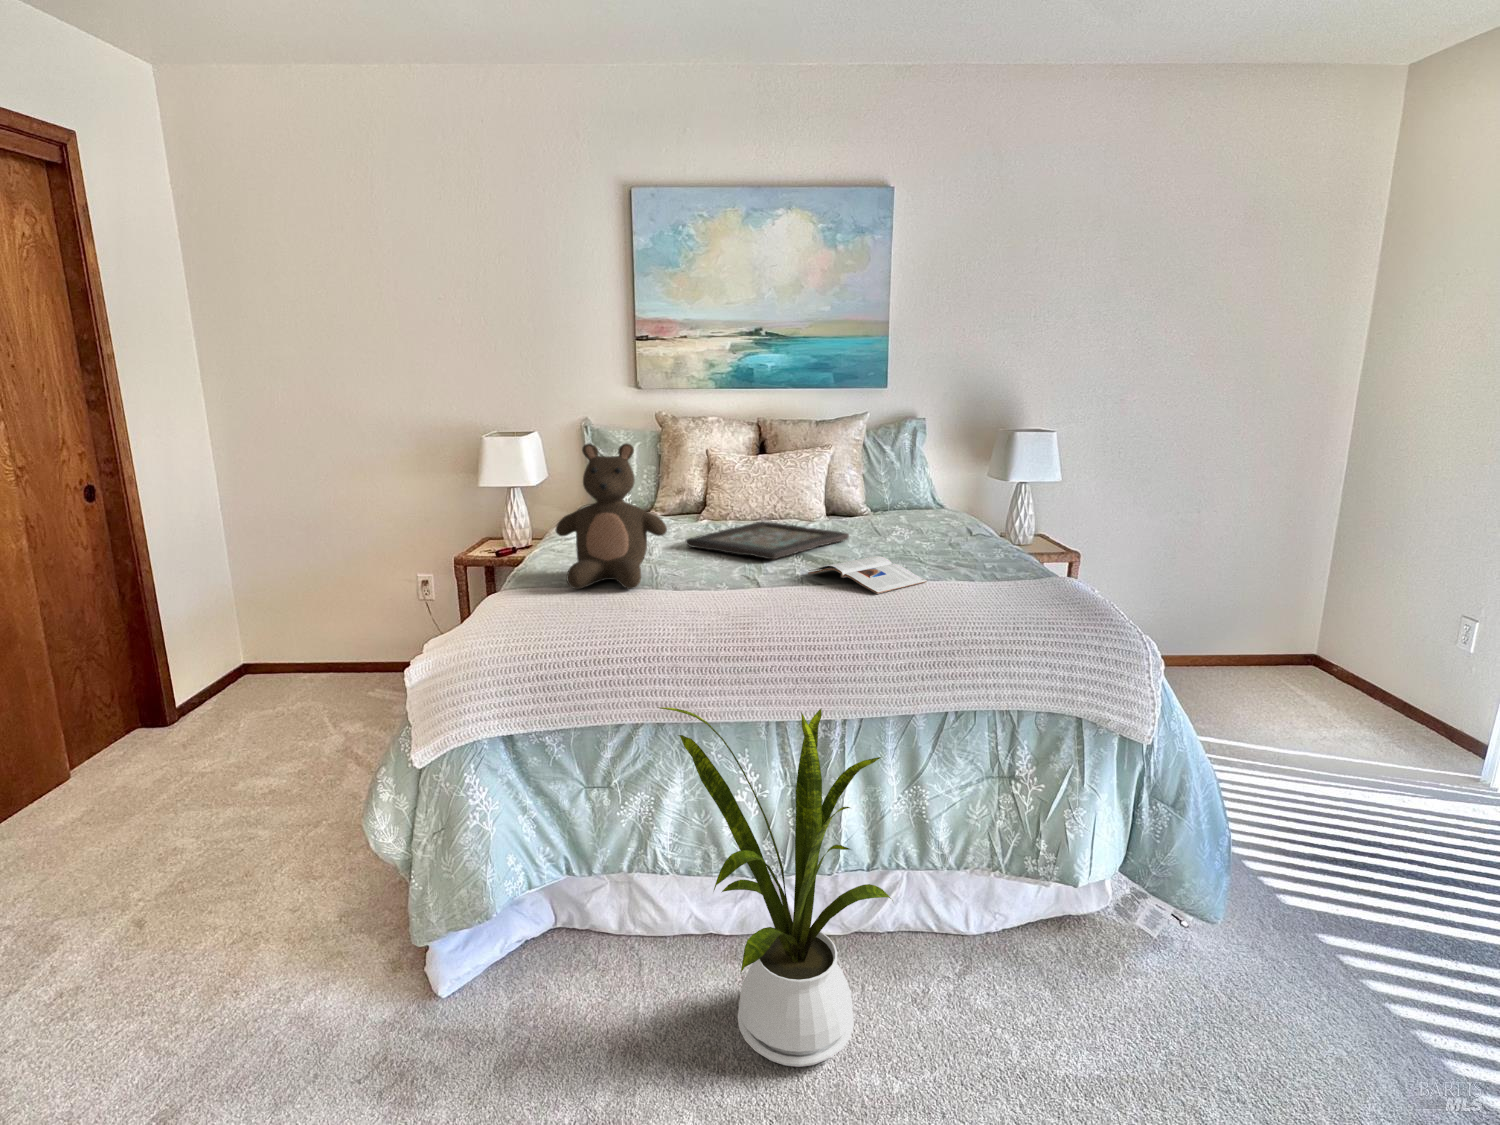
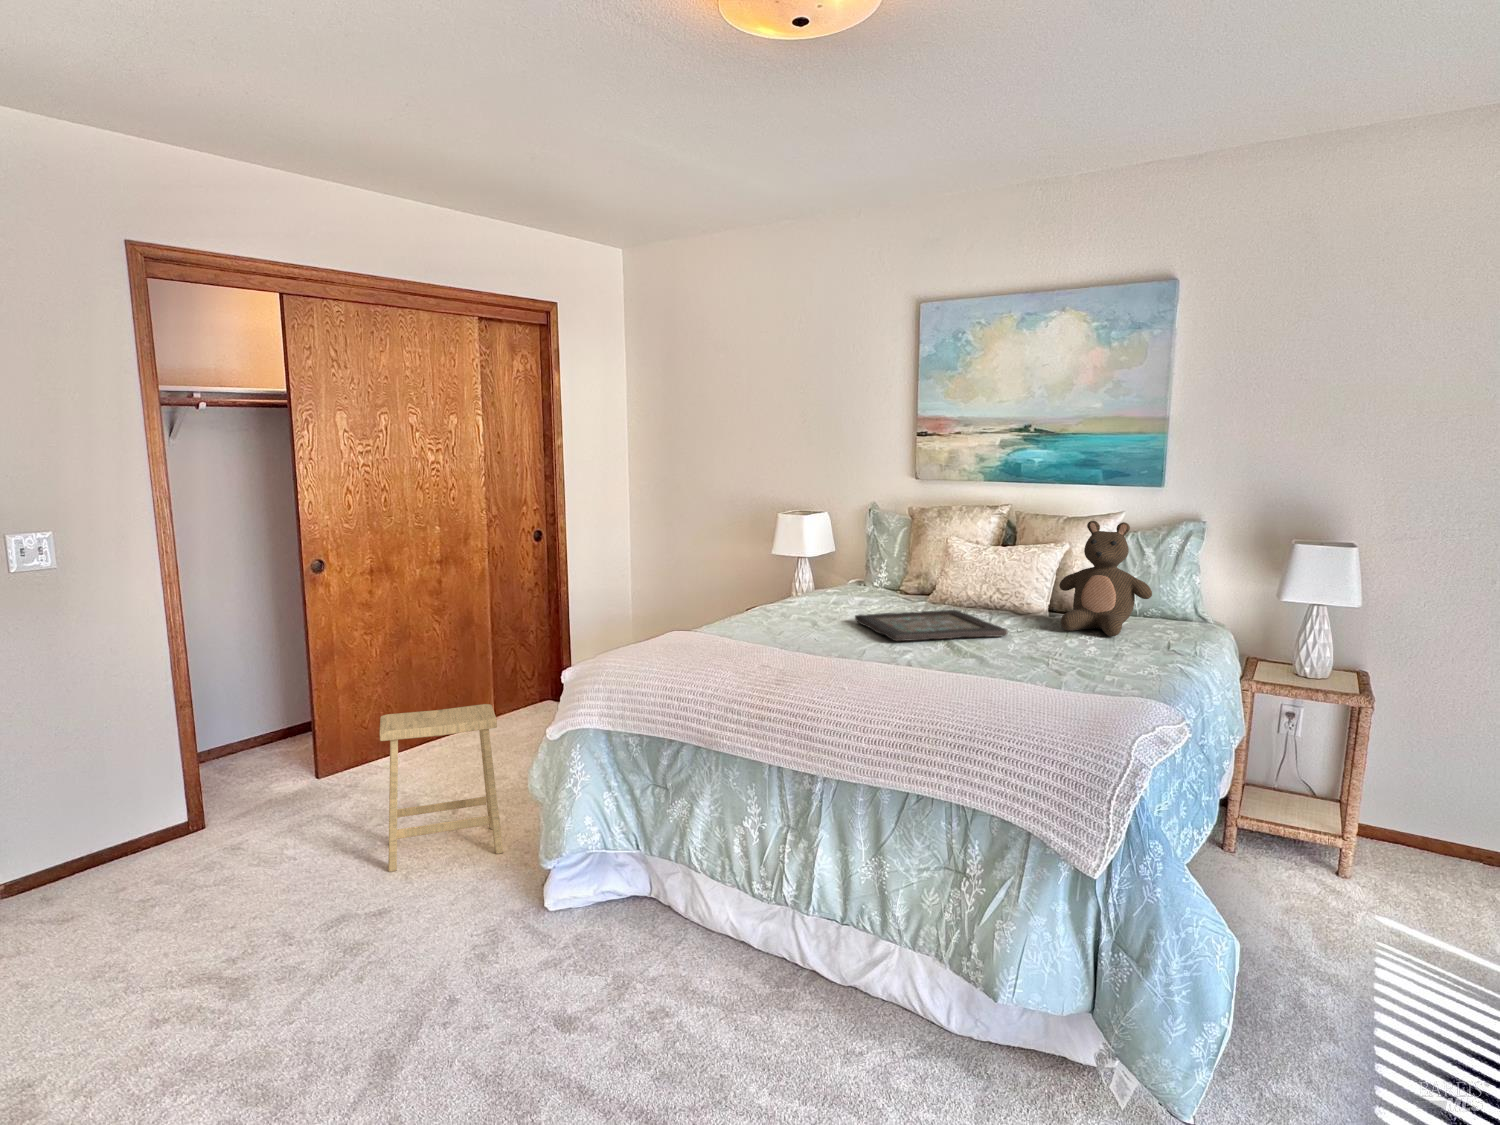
stuffed bear: present [556,443,667,589] -> present [1059,521,1152,636]
magazine: present [809,556,927,594] -> none [900,650,989,680]
house plant: present [658,707,893,1067] -> none [633,717,813,1045]
footstool: none [15,749,293,1067] -> present [380,704,503,872]

